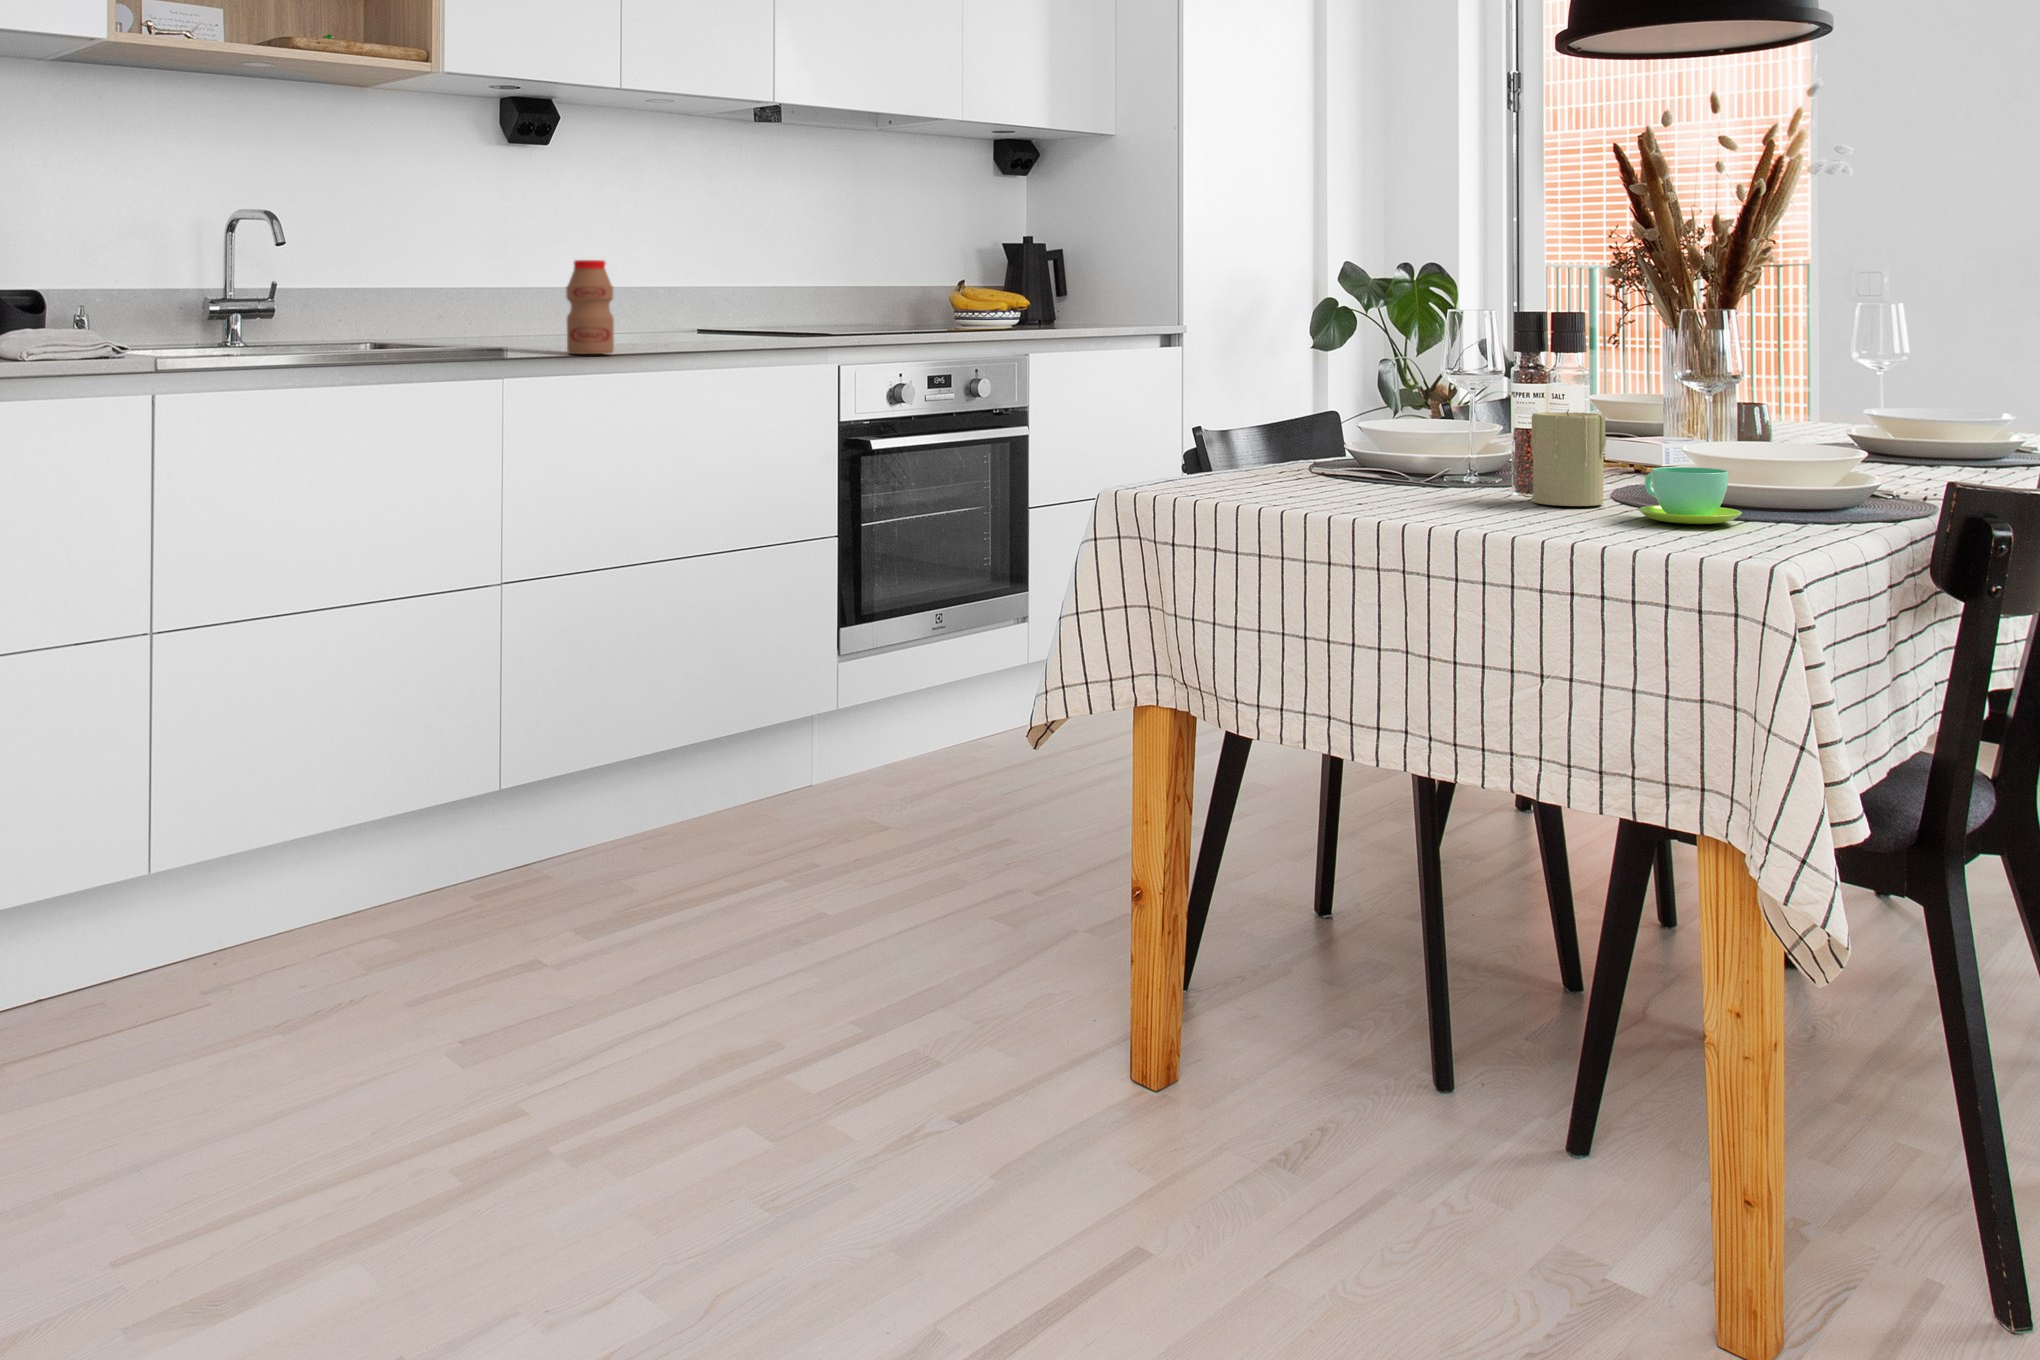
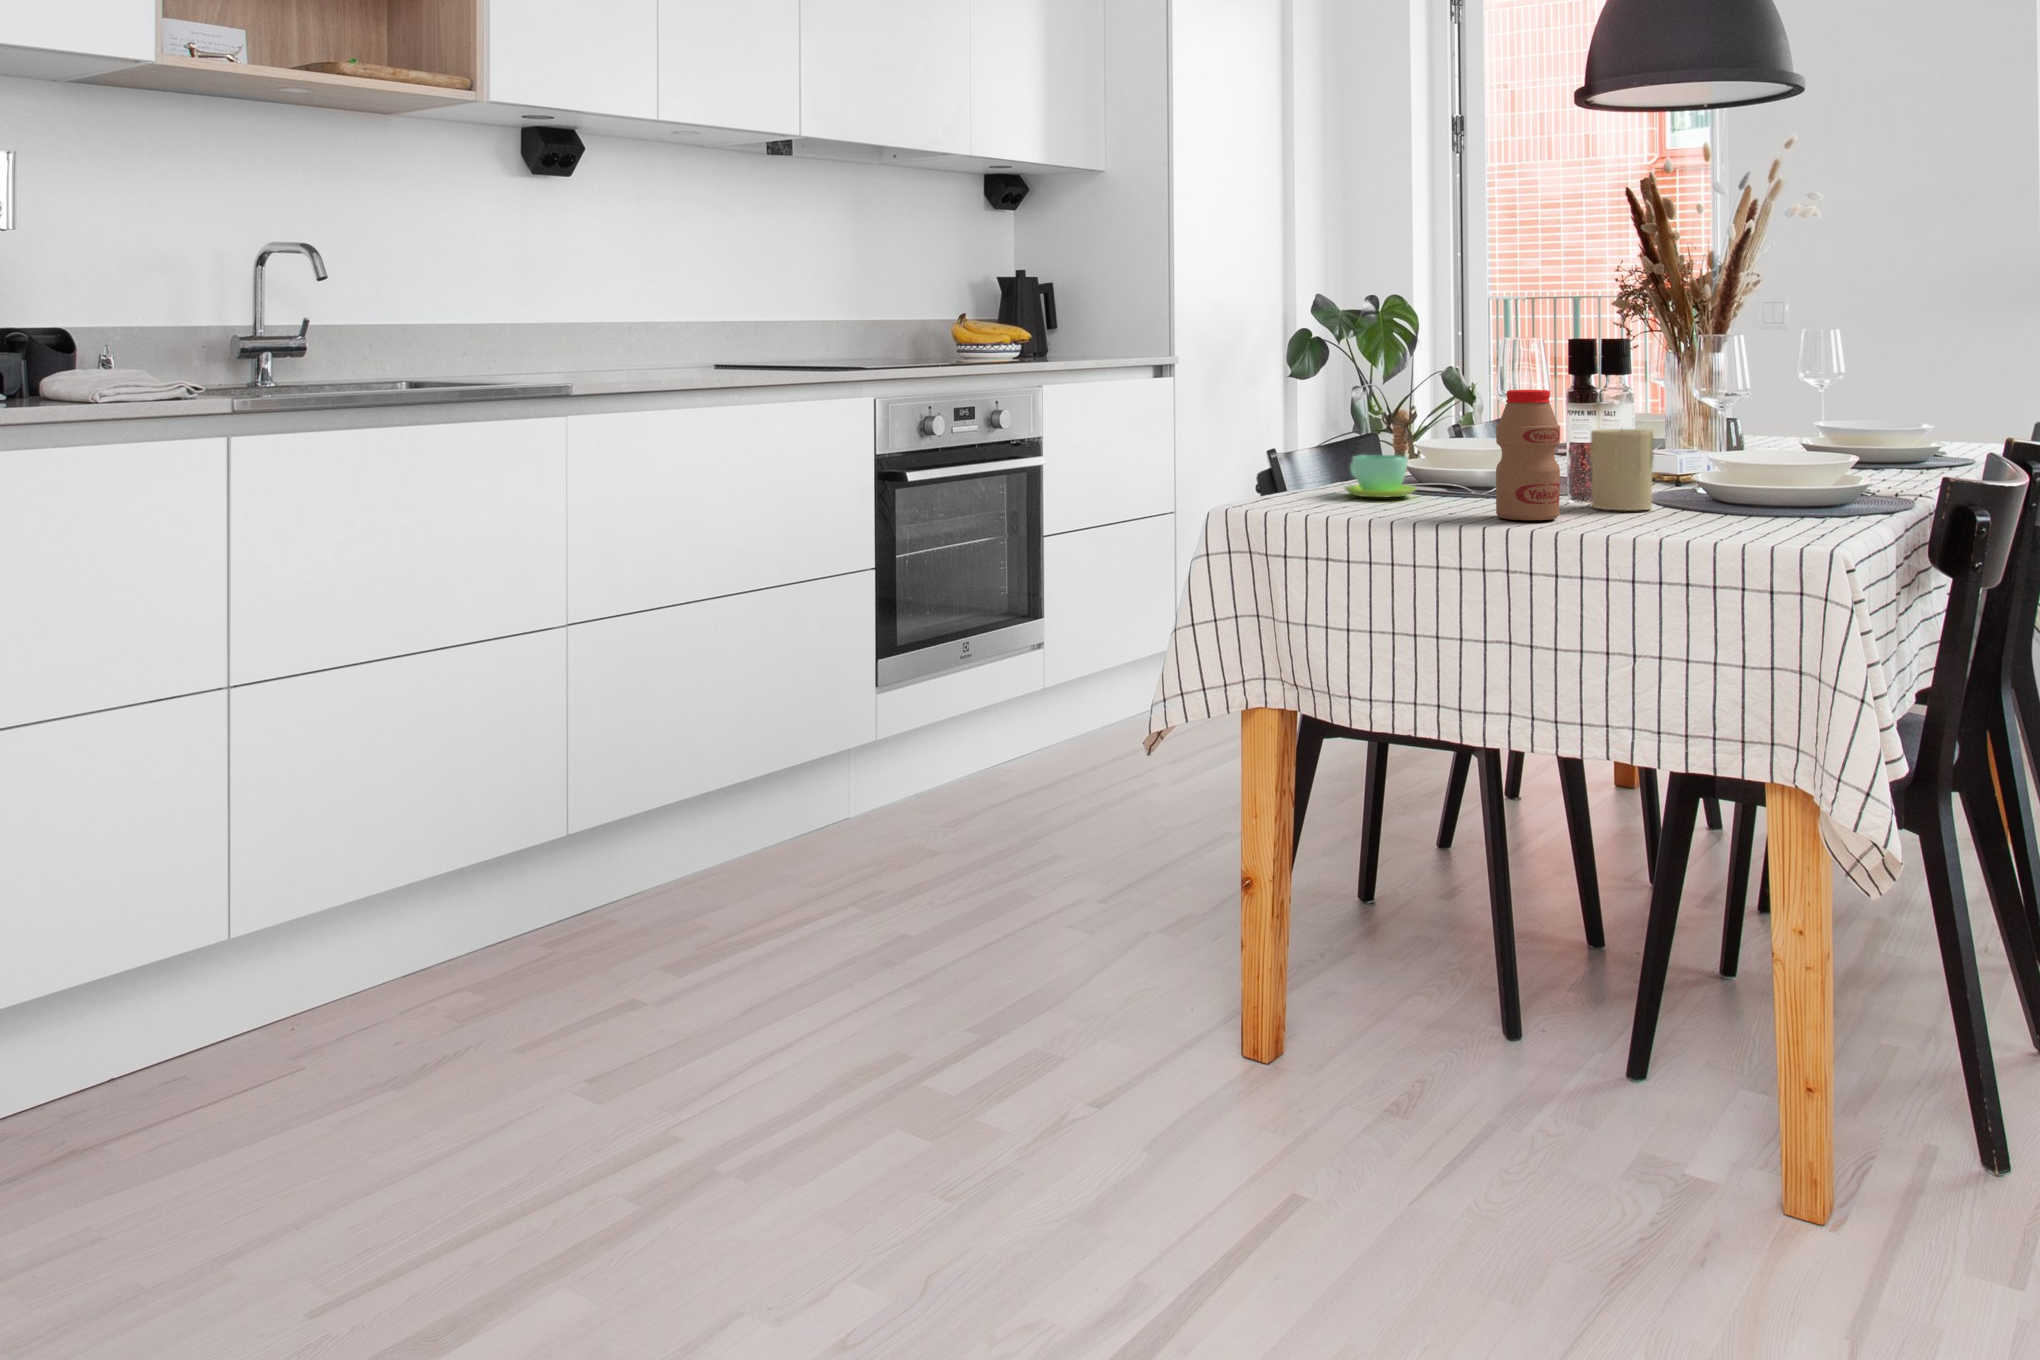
bottle: present [566,260,614,354] -> present [1496,390,1560,520]
cup: present [1638,467,1742,524] -> present [1344,455,1416,498]

